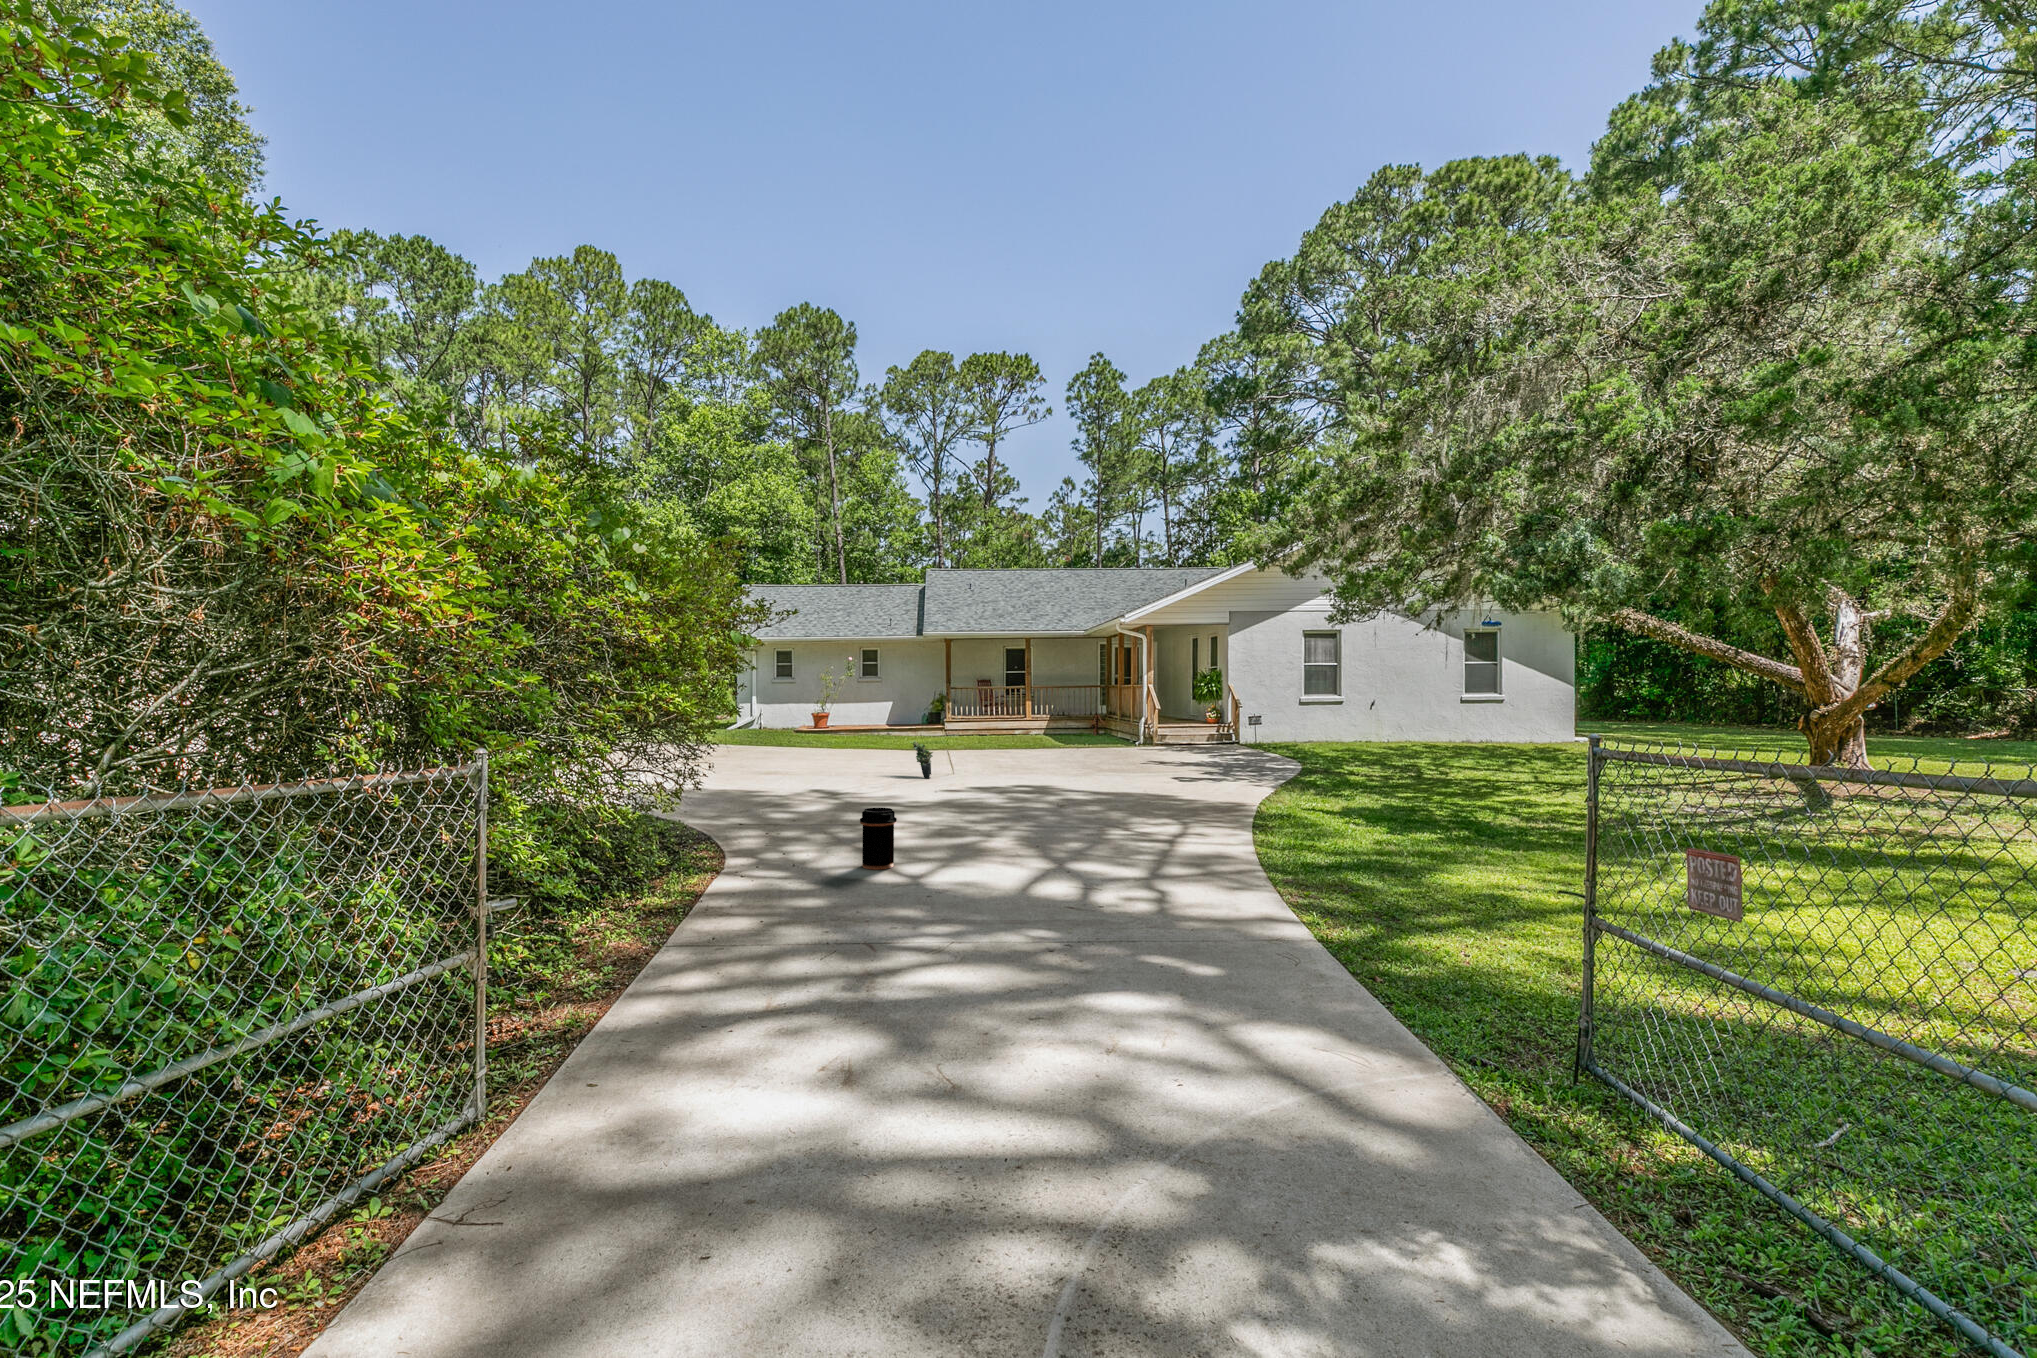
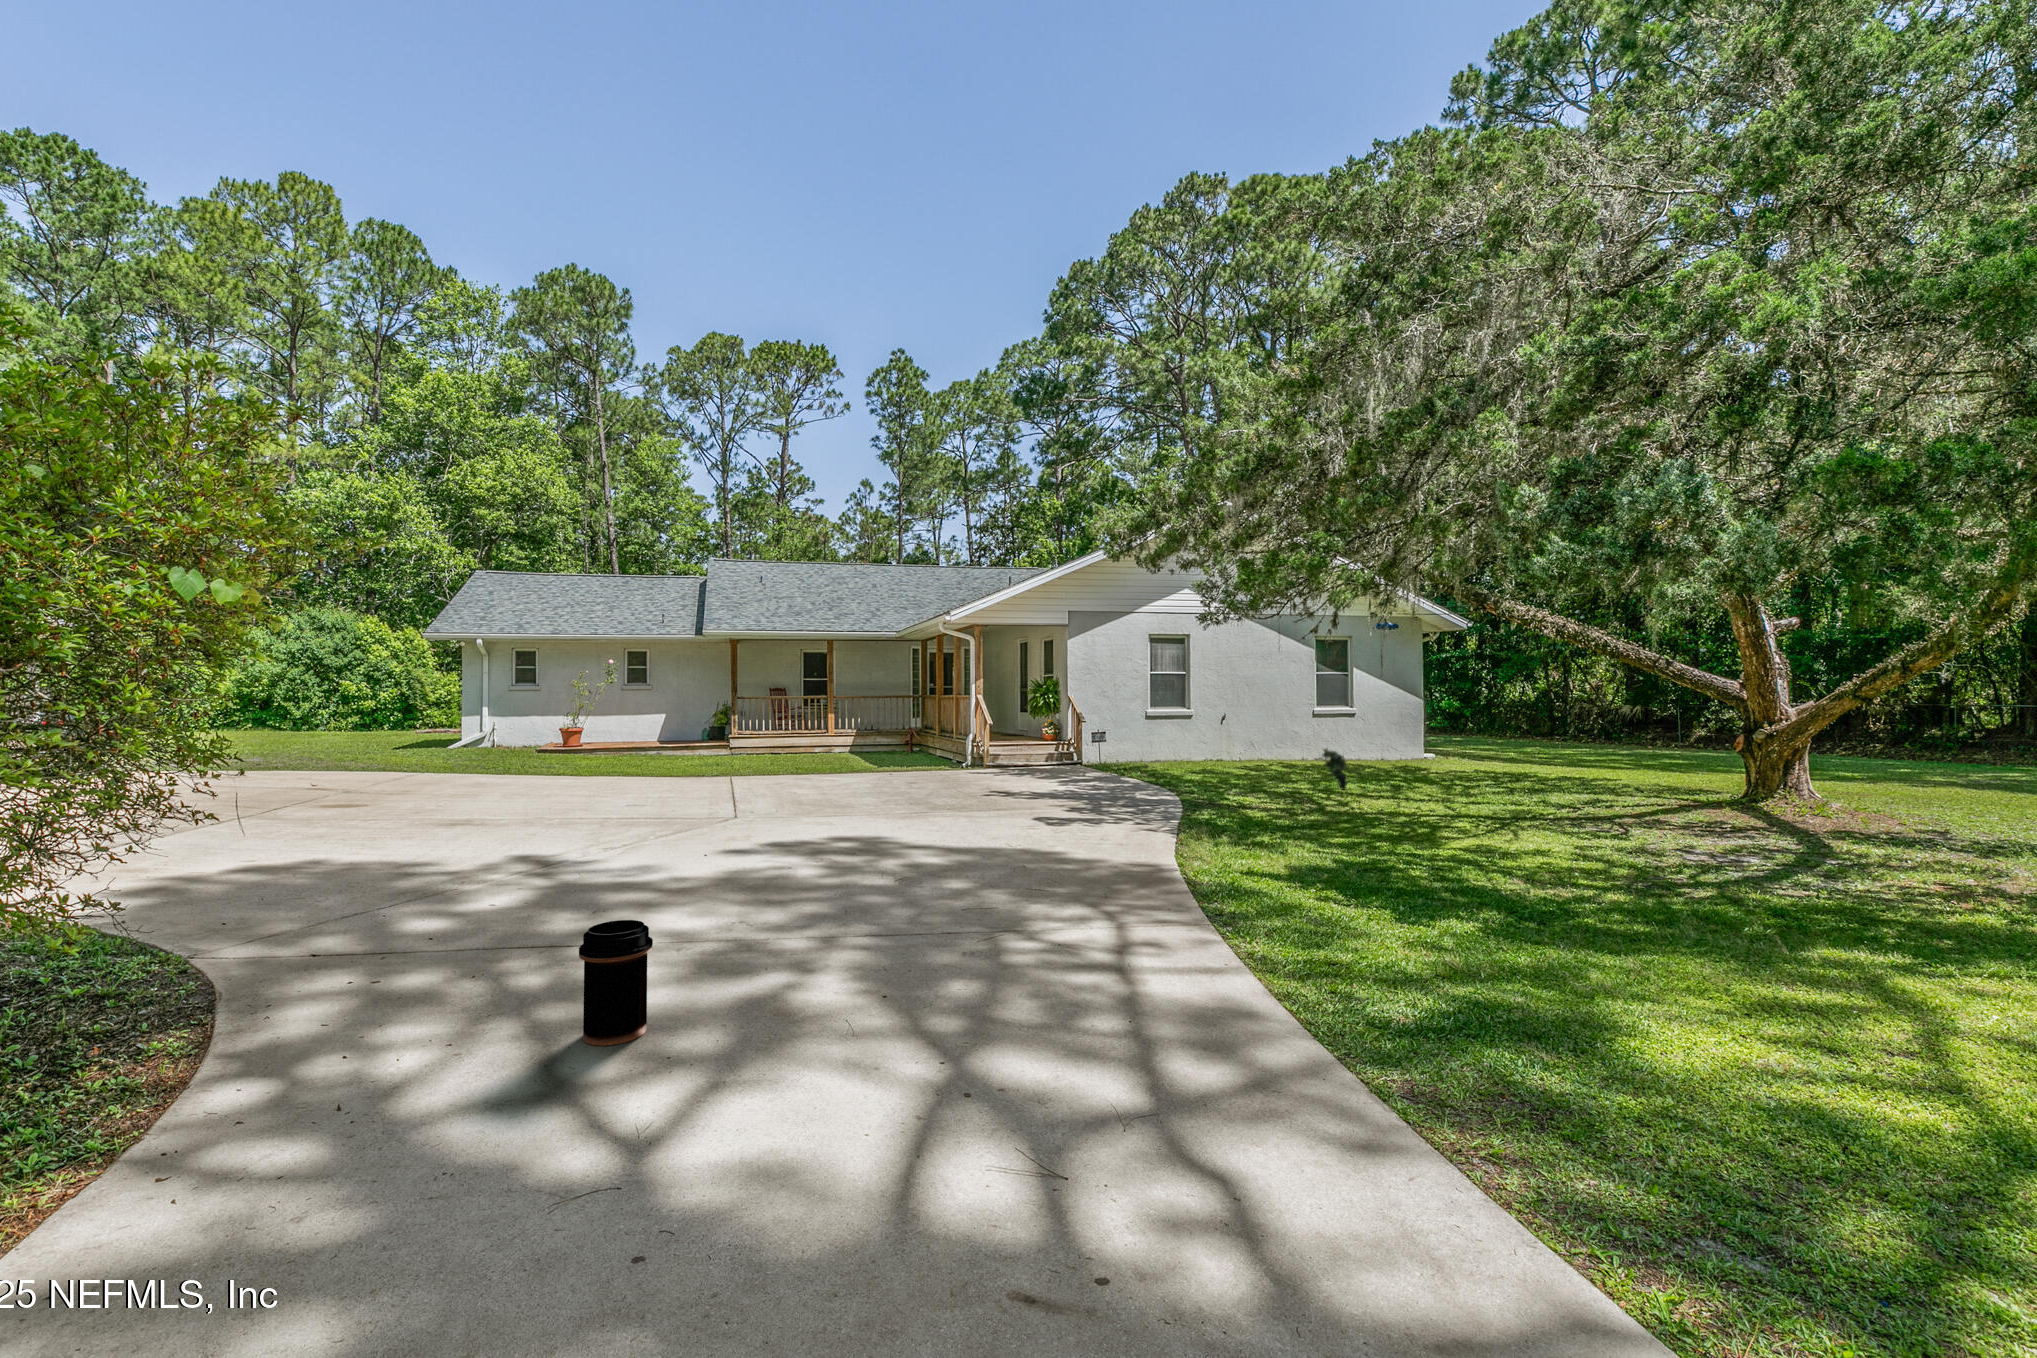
potted plant: present [910,741,933,779] -> present [1322,748,1347,790]

